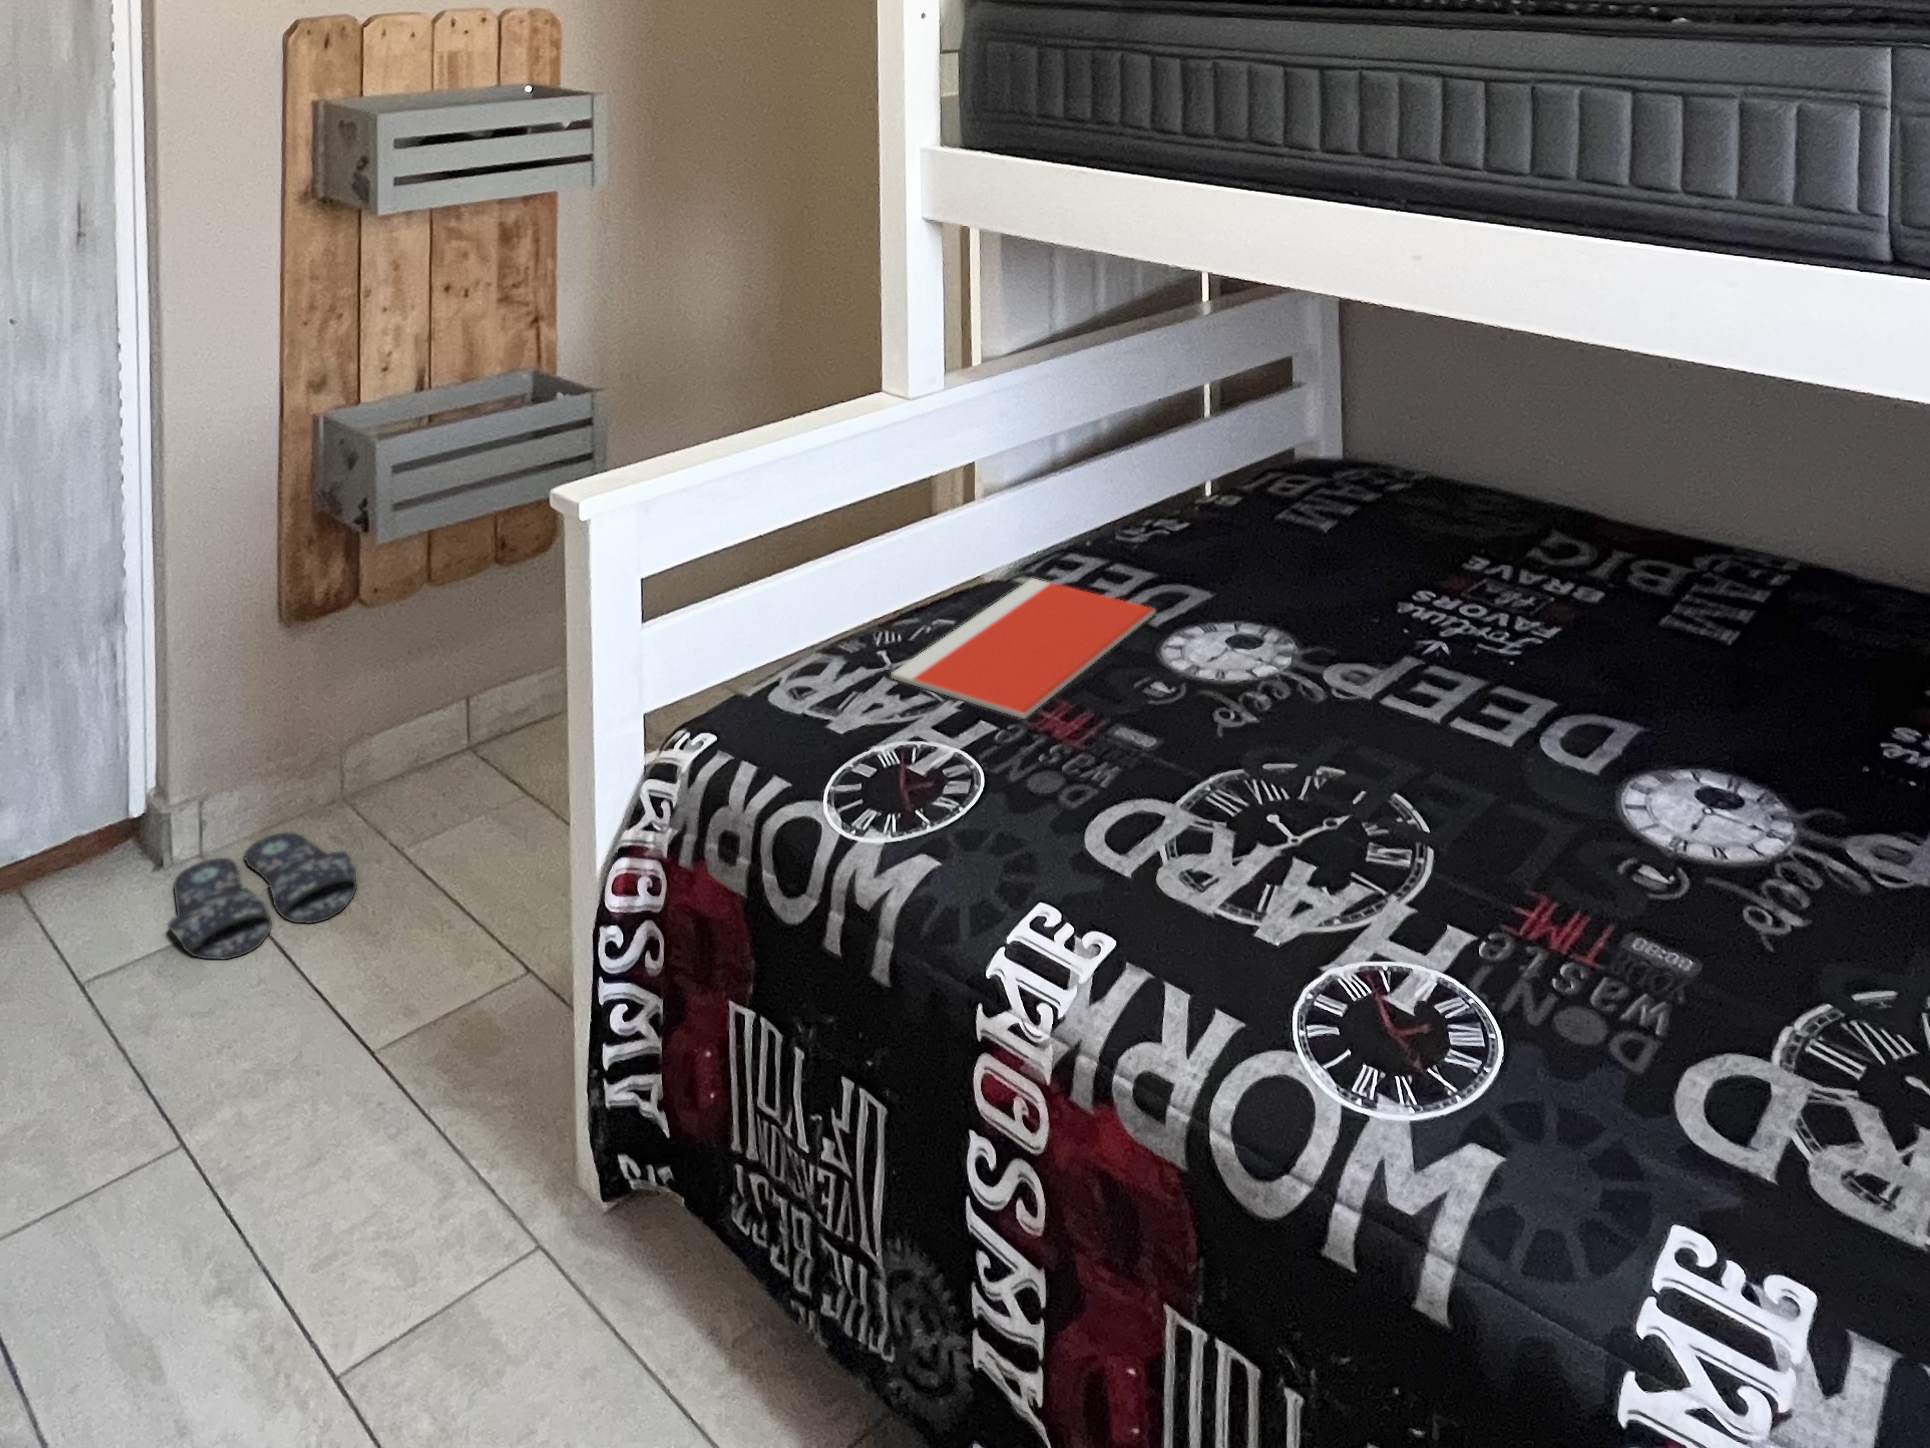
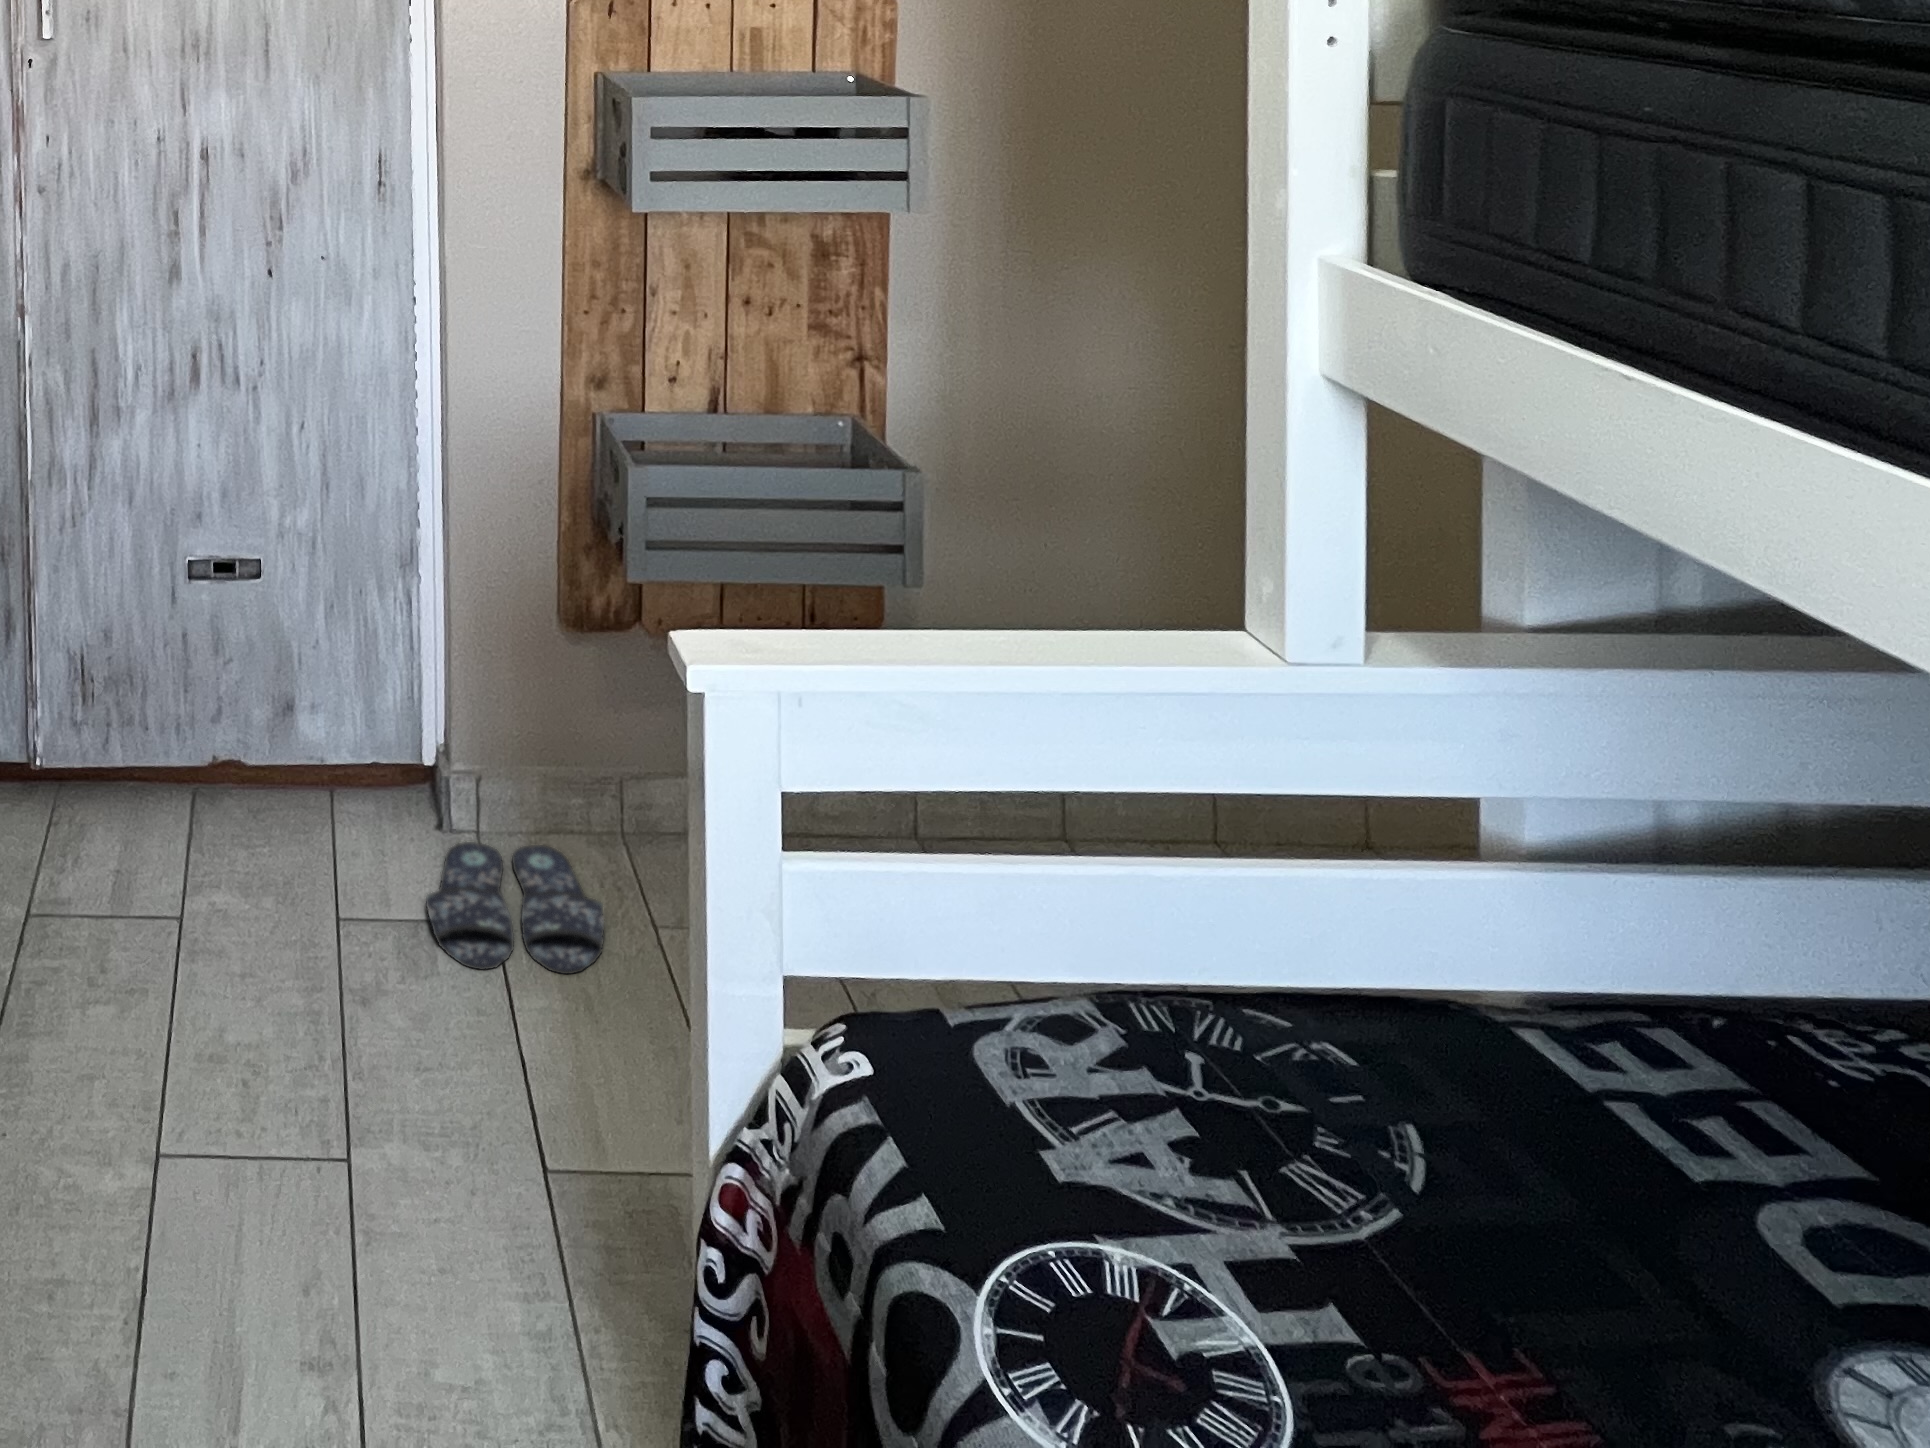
notebook: present [891,578,1155,719] -> none [1192,1050,1844,1349]

